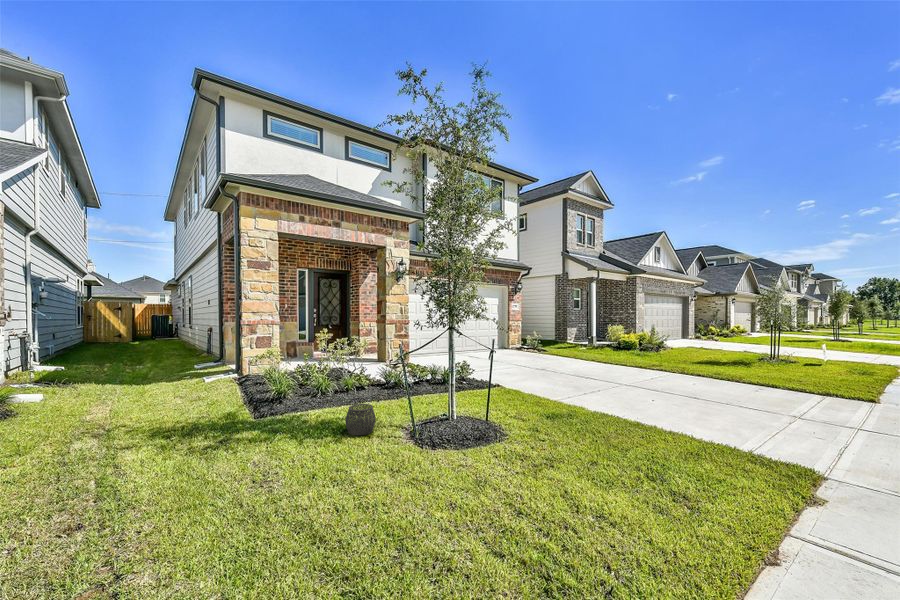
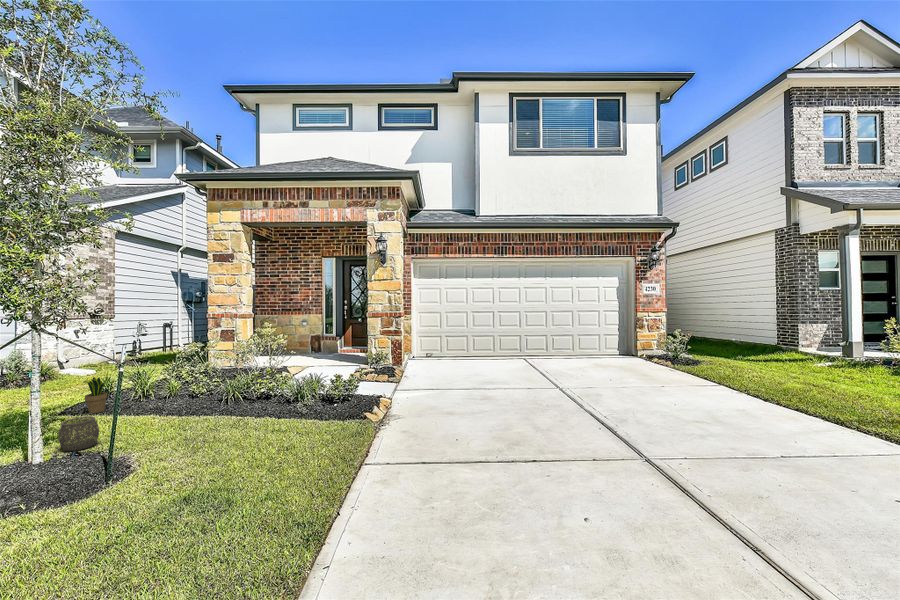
potted plant: none [241,380,266,420] -> present [83,377,107,413]

